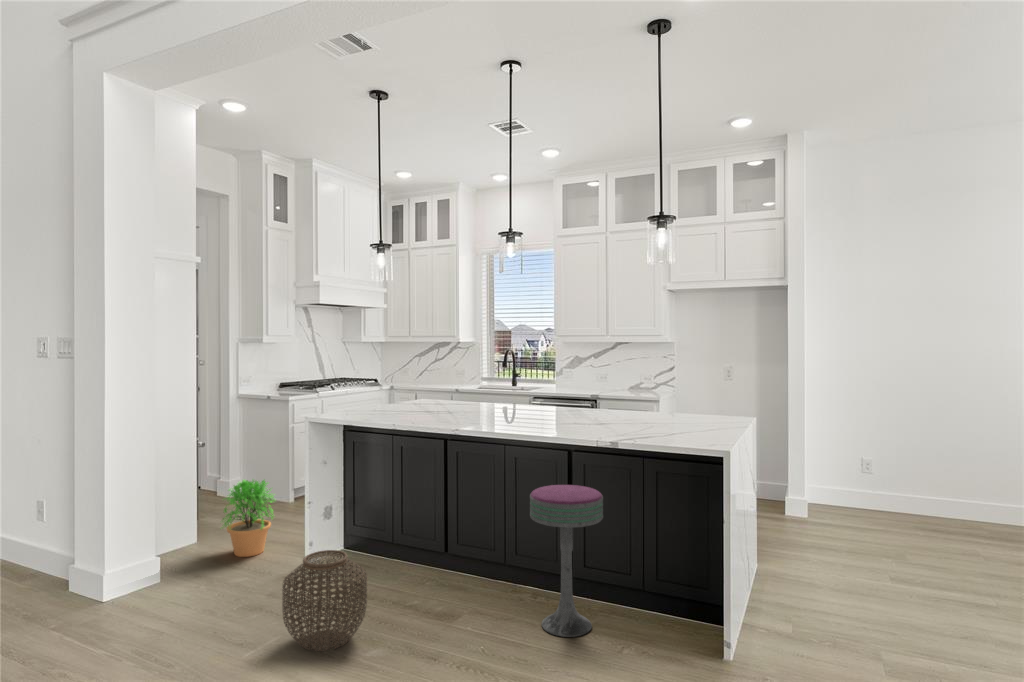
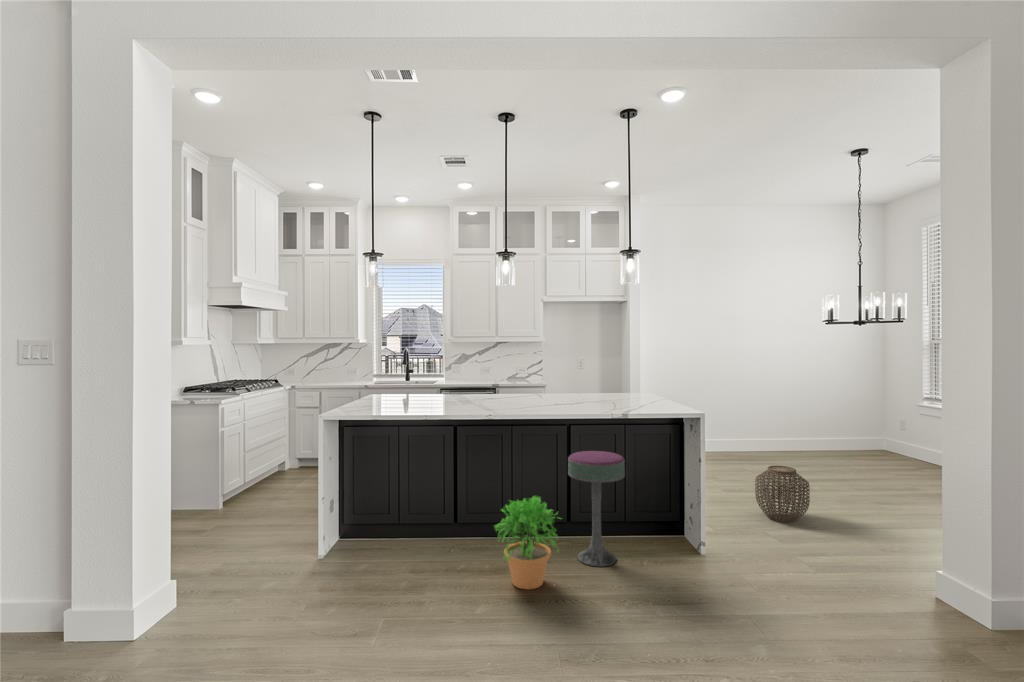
potted plant: present [223,480,274,557] -> present [496,496,558,589]
woven basket: present [282,550,367,651] -> present [755,466,810,523]

